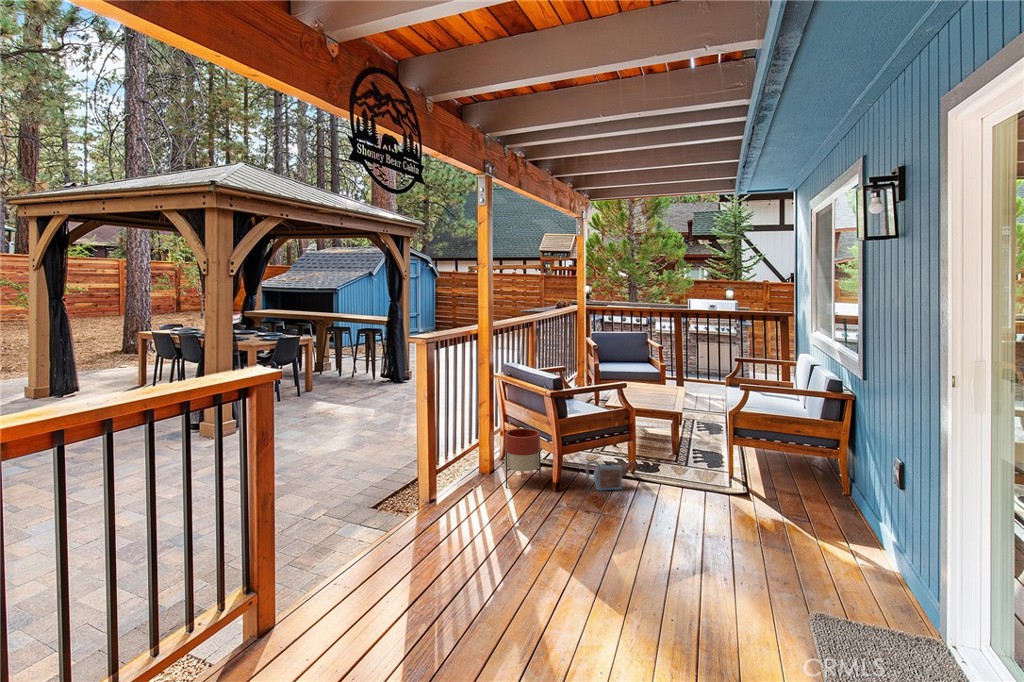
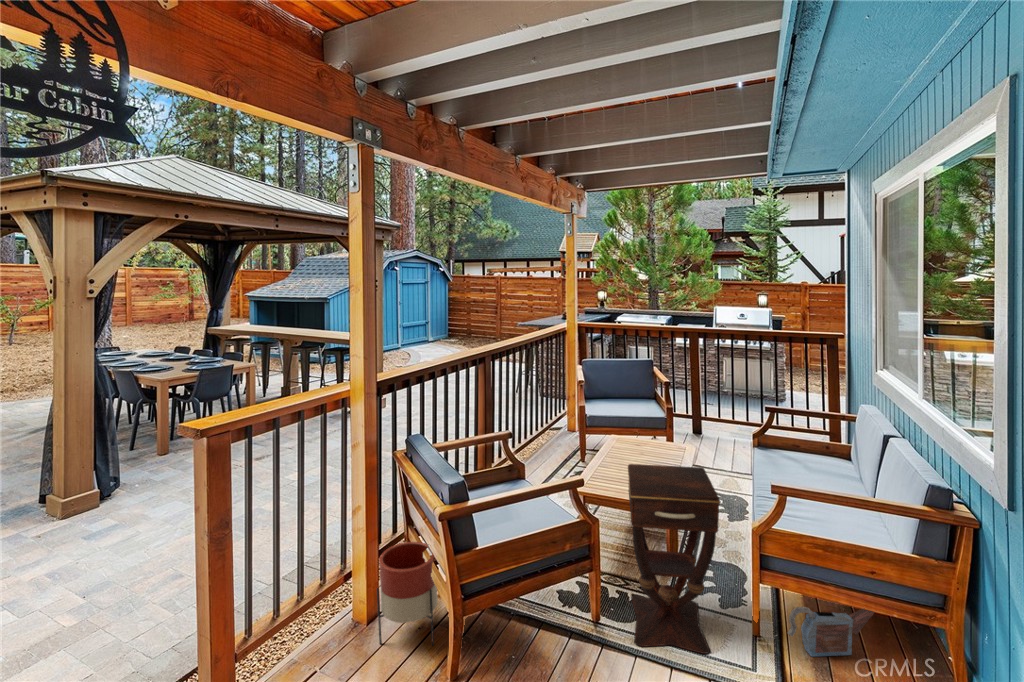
side table: none [654,380,714,485] -> present [628,464,721,654]
watering can: present [585,460,636,490] -> present [788,607,875,657]

